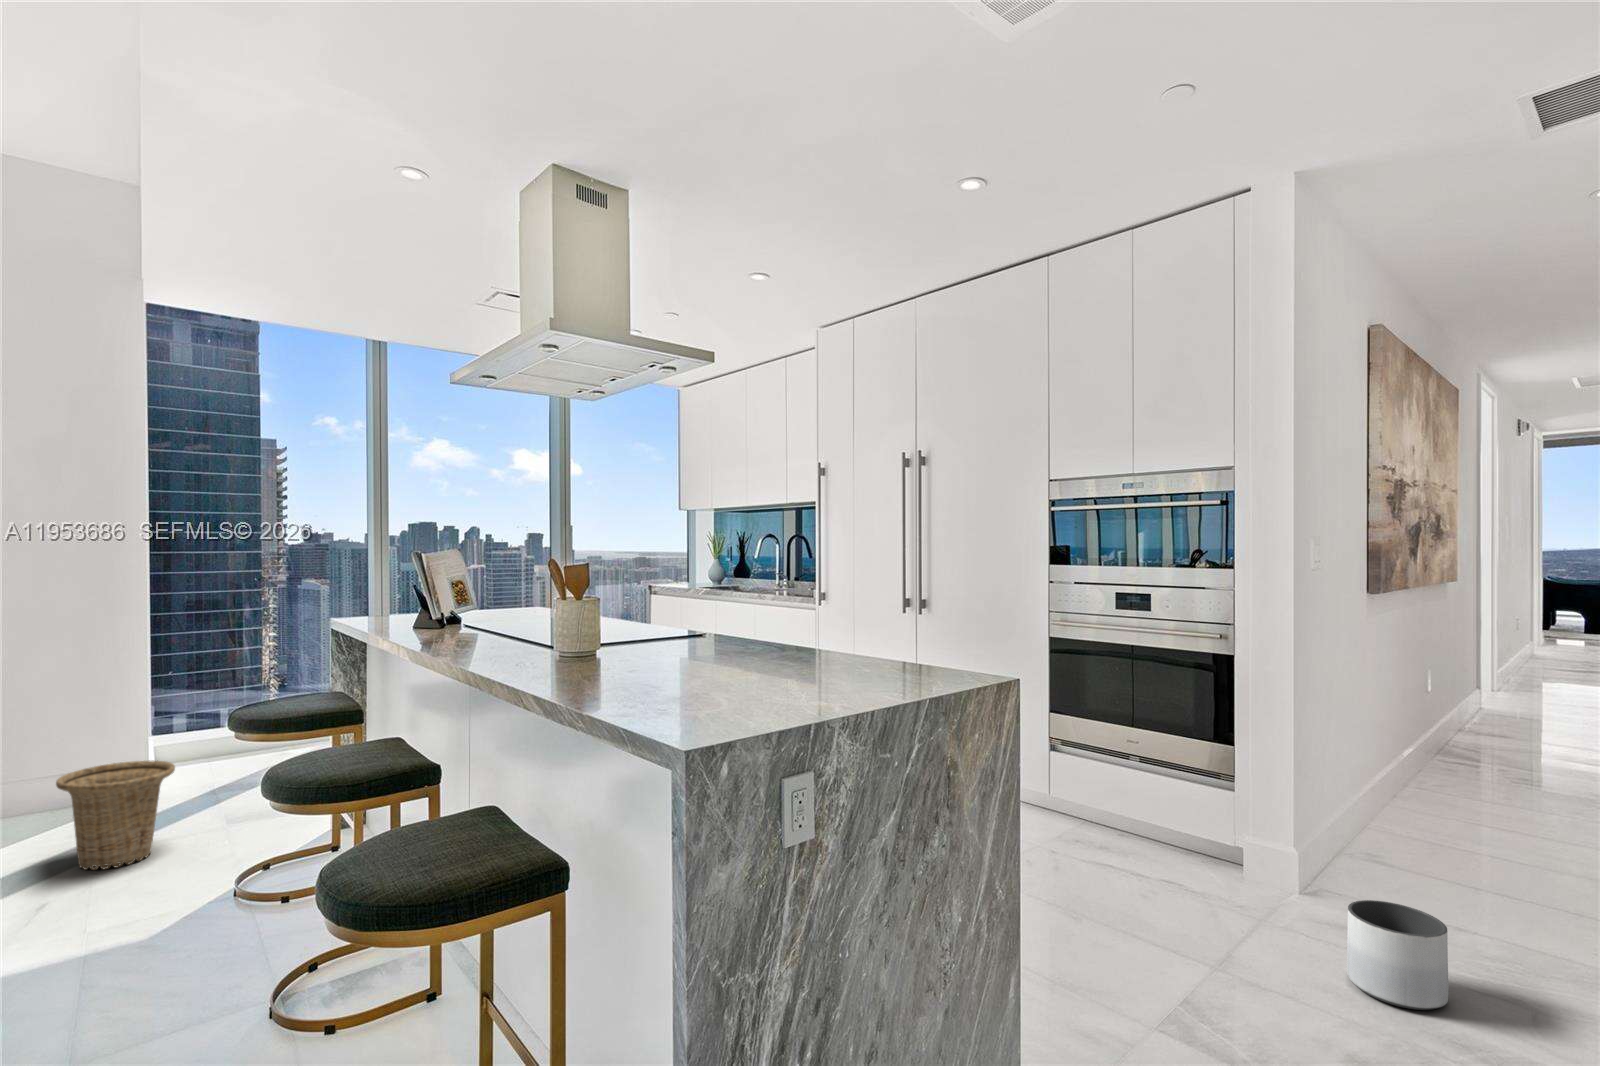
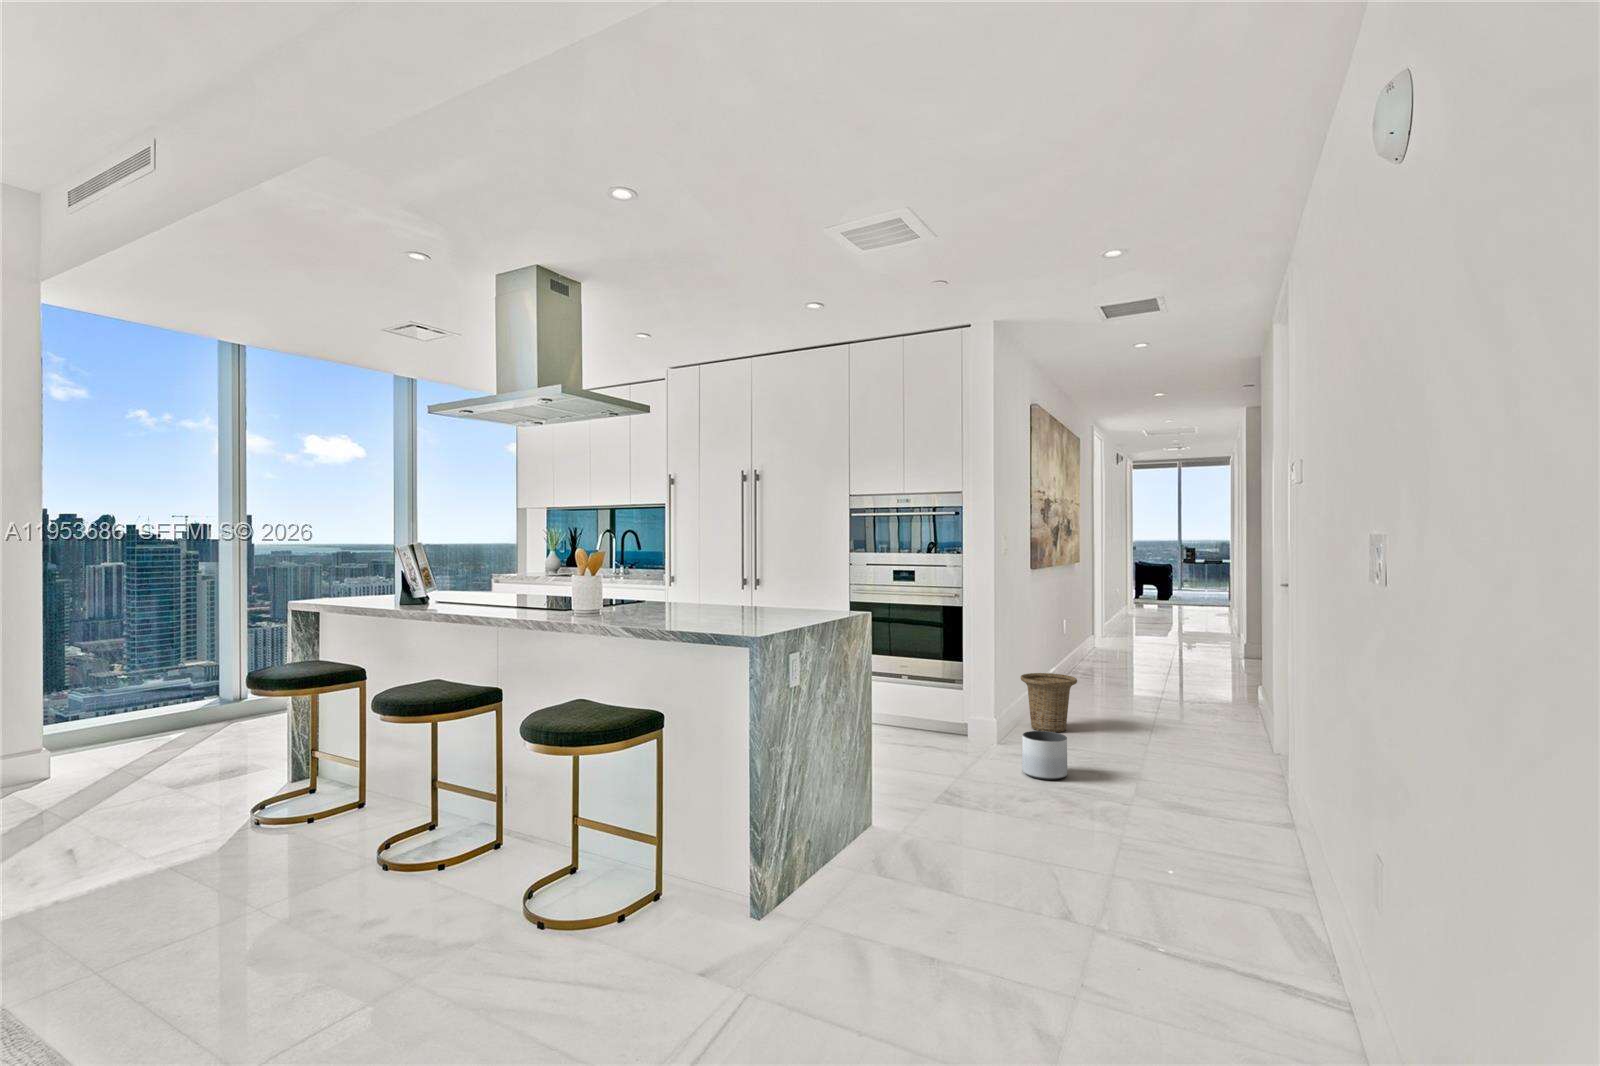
basket: present [56,761,175,870] -> present [1021,673,1077,733]

